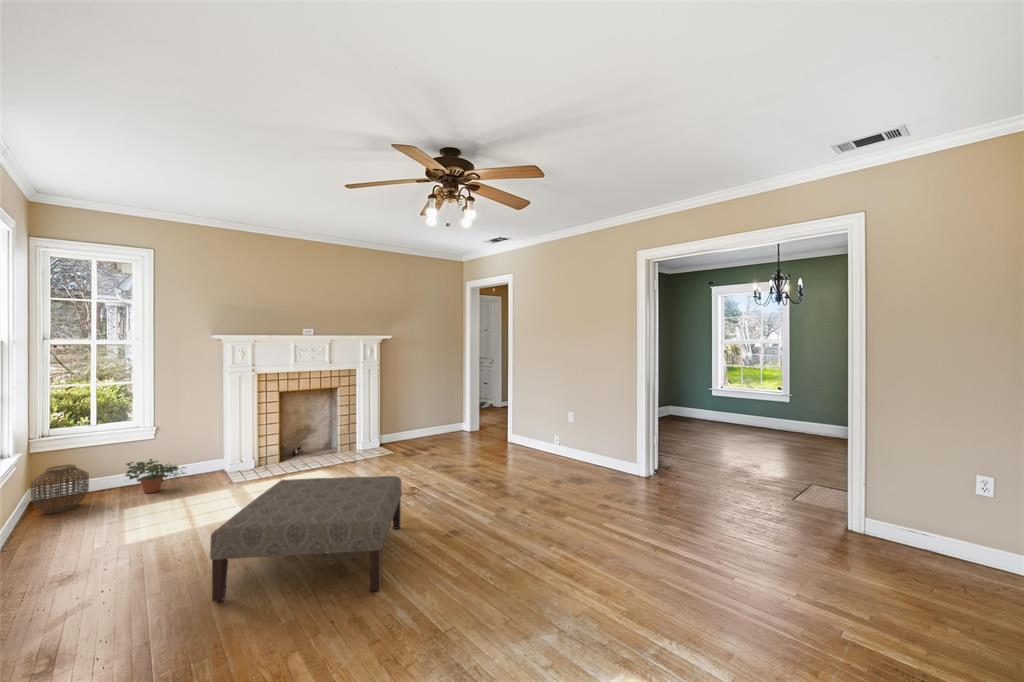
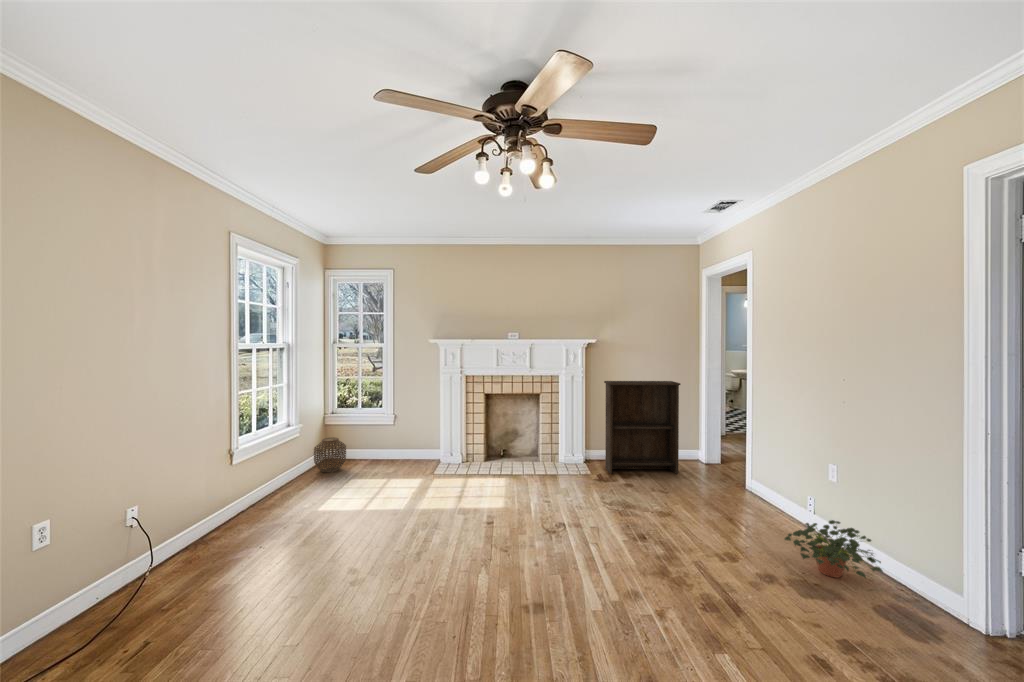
bookshelf: none [399,369,459,450] -> present [604,381,680,474]
potted plant: present [125,459,186,493] -> present [785,520,883,578]
ottoman: present [210,476,402,602] -> none [292,488,505,656]

